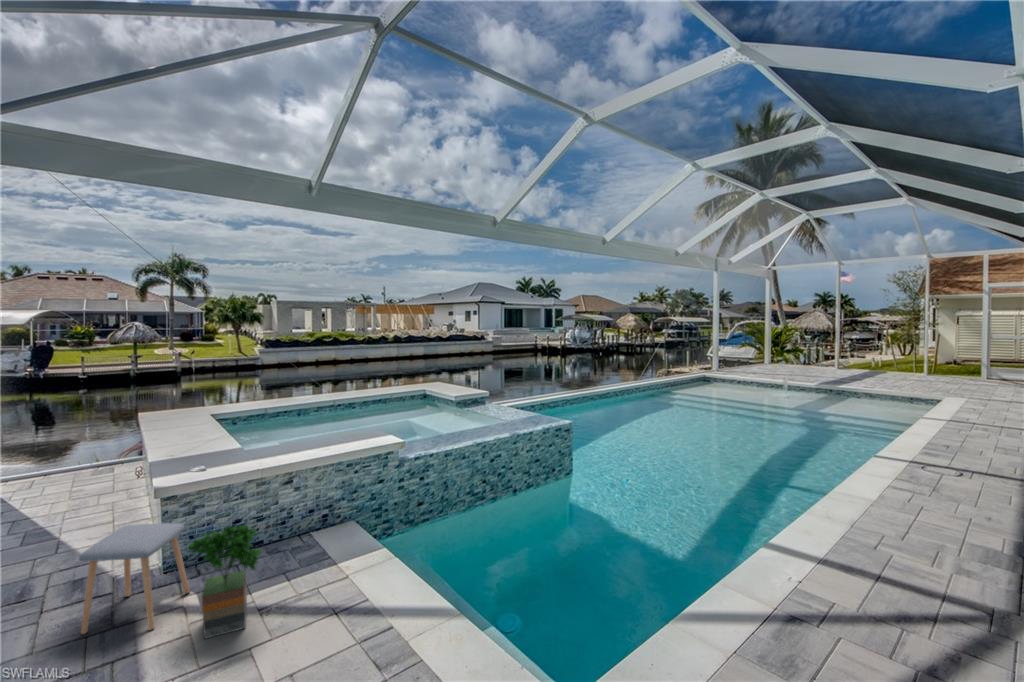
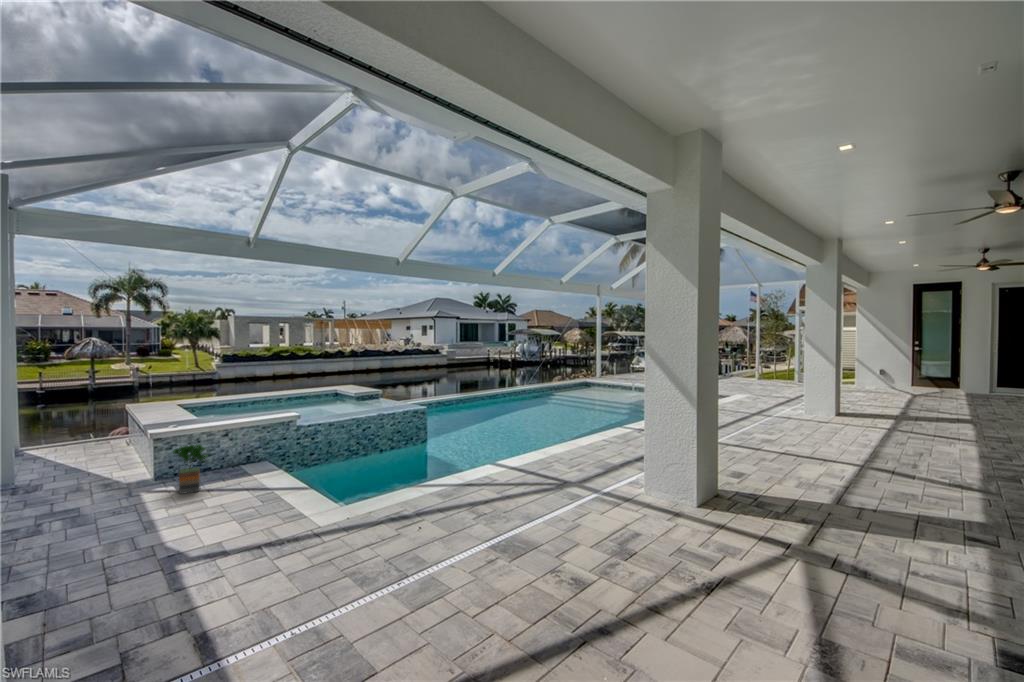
stool: present [79,523,190,635] -> none [119,446,171,494]

